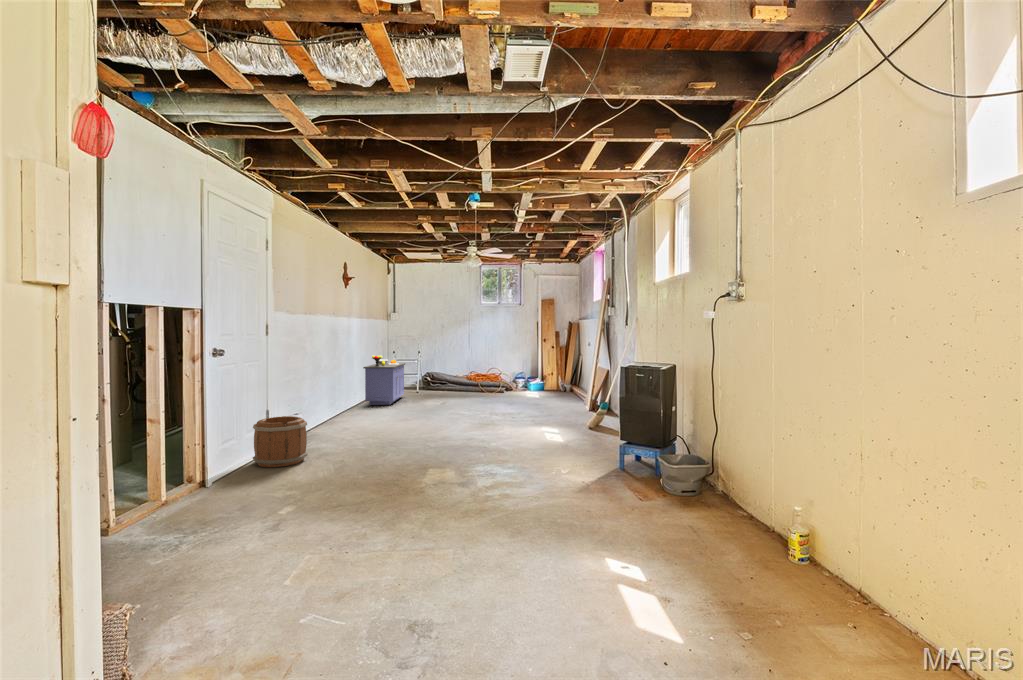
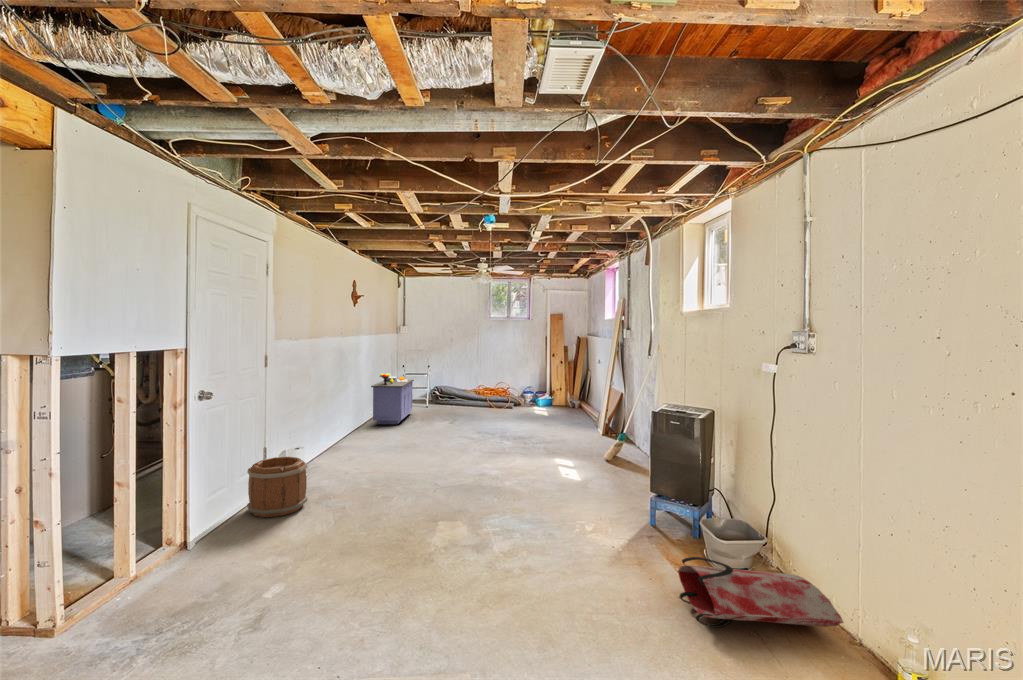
bag: none [632,475,761,525] -> present [678,557,844,628]

